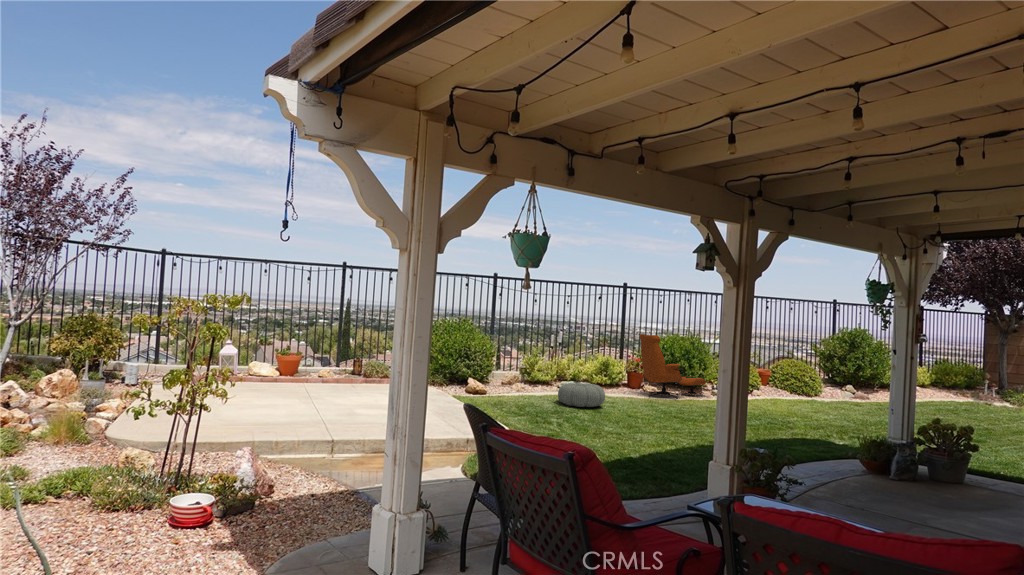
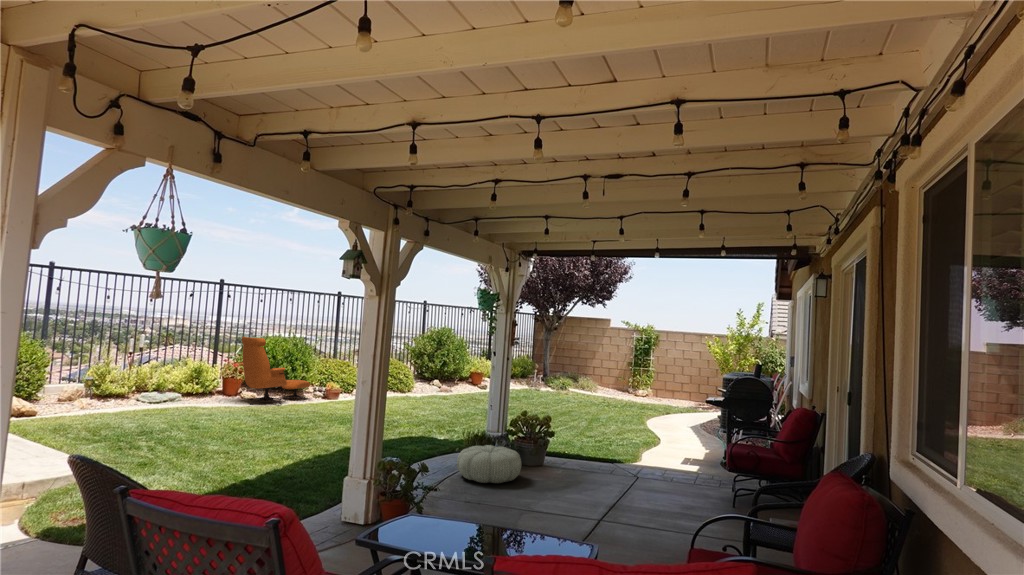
pouf: present [558,383,605,407] -> present [457,445,521,483]

